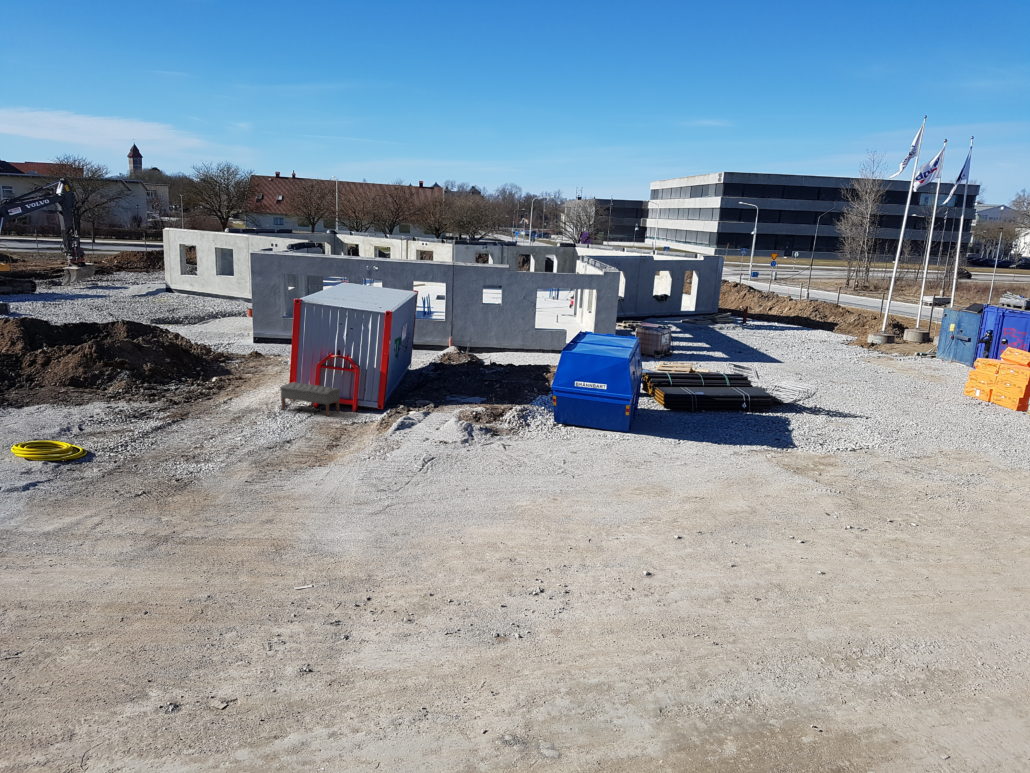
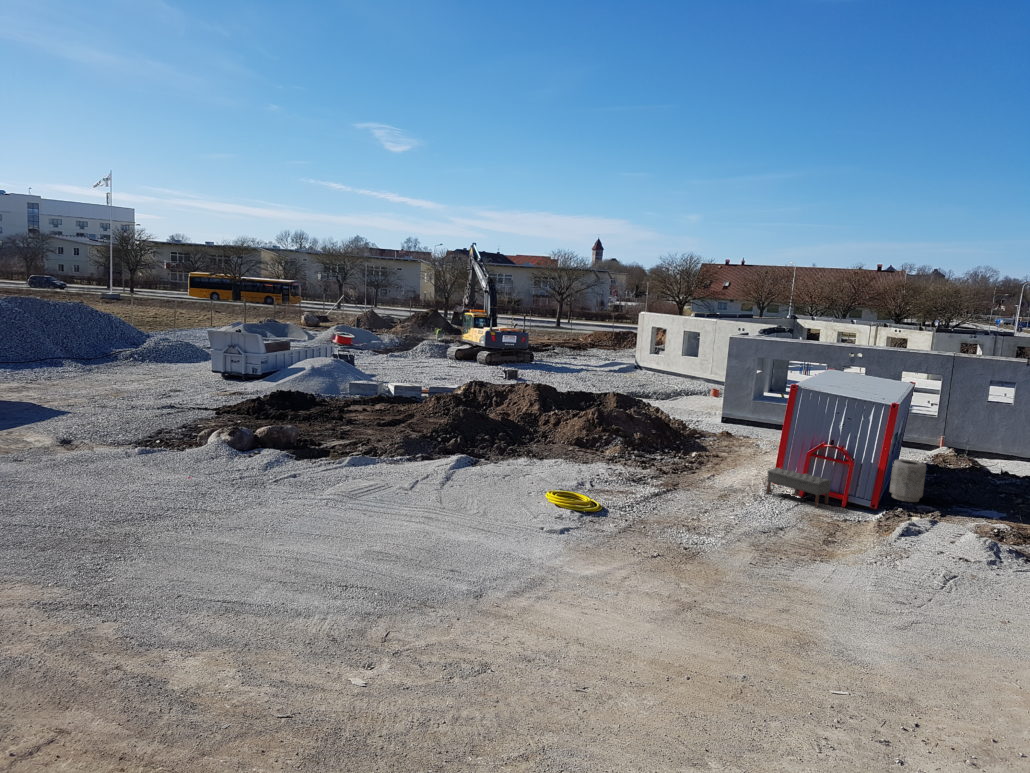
trash can: none [396,361,425,399] -> present [890,459,926,502]

